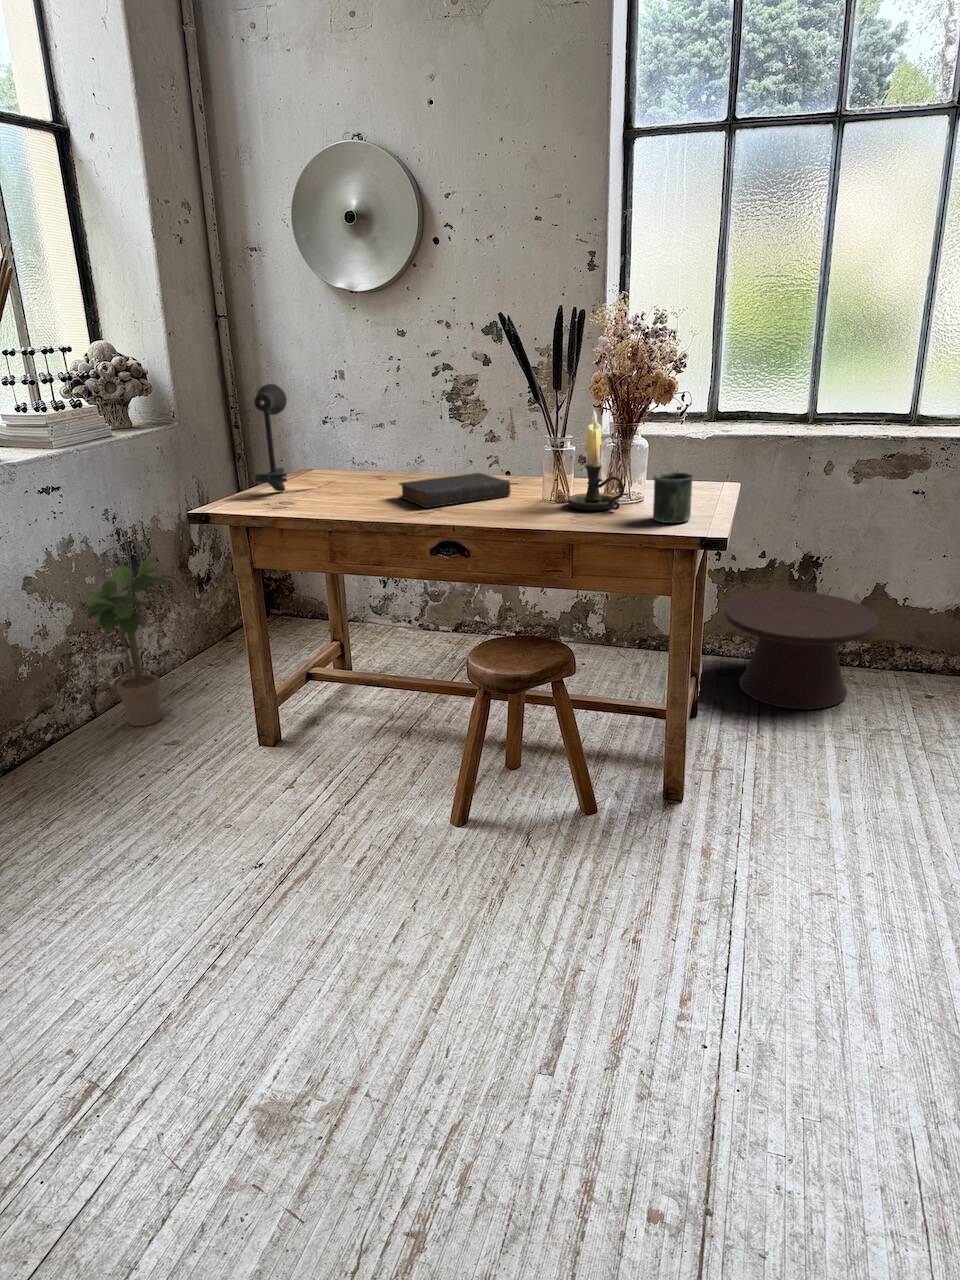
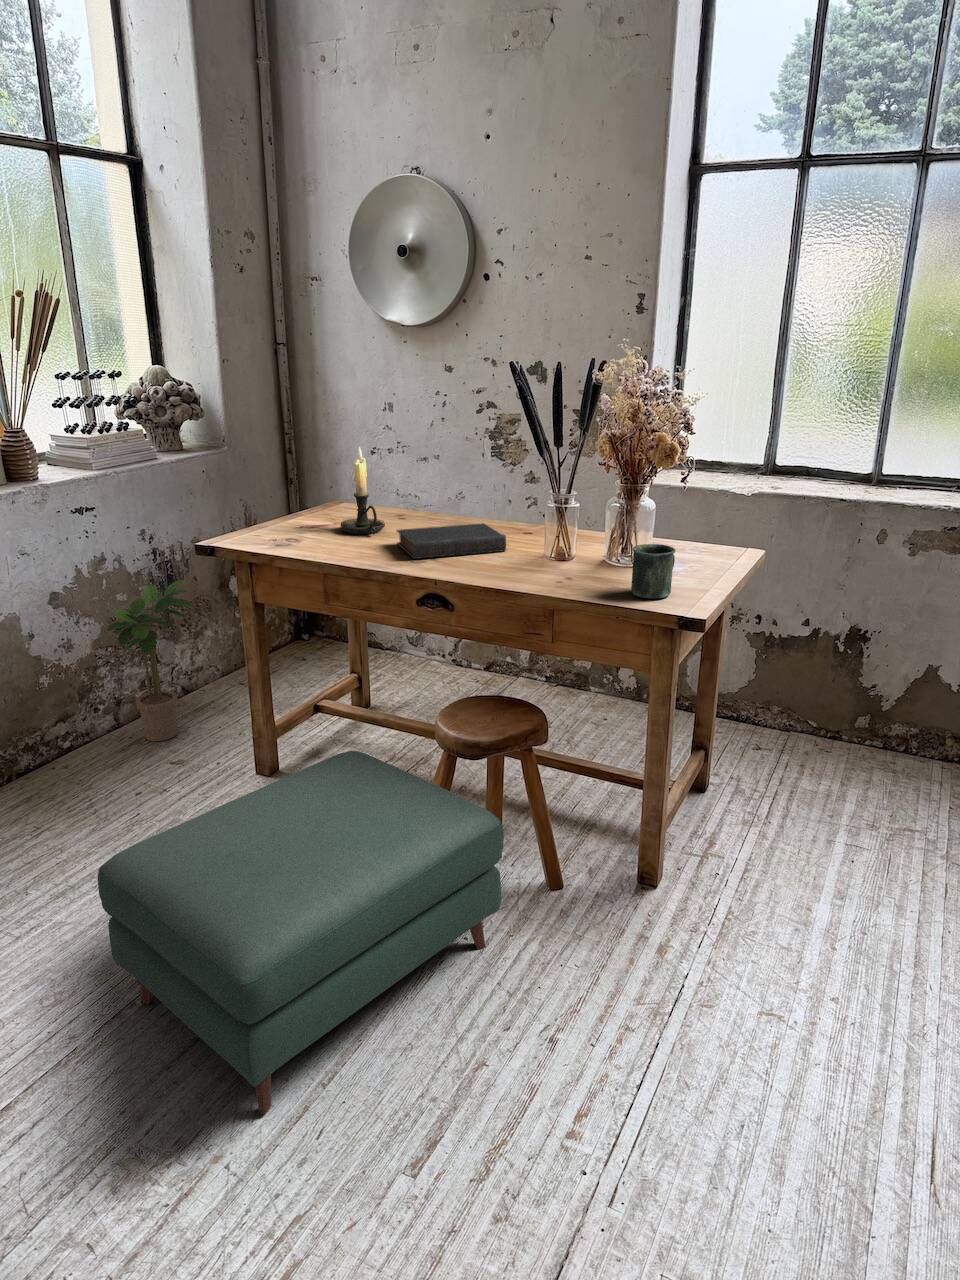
desk lamp: present [254,384,287,492] -> none [262,423,300,528]
candle holder: present [568,410,624,511] -> present [341,447,385,534]
side table: present [725,591,878,709] -> none [747,663,914,797]
ottoman: none [177,700,562,1044] -> present [98,751,504,1115]

